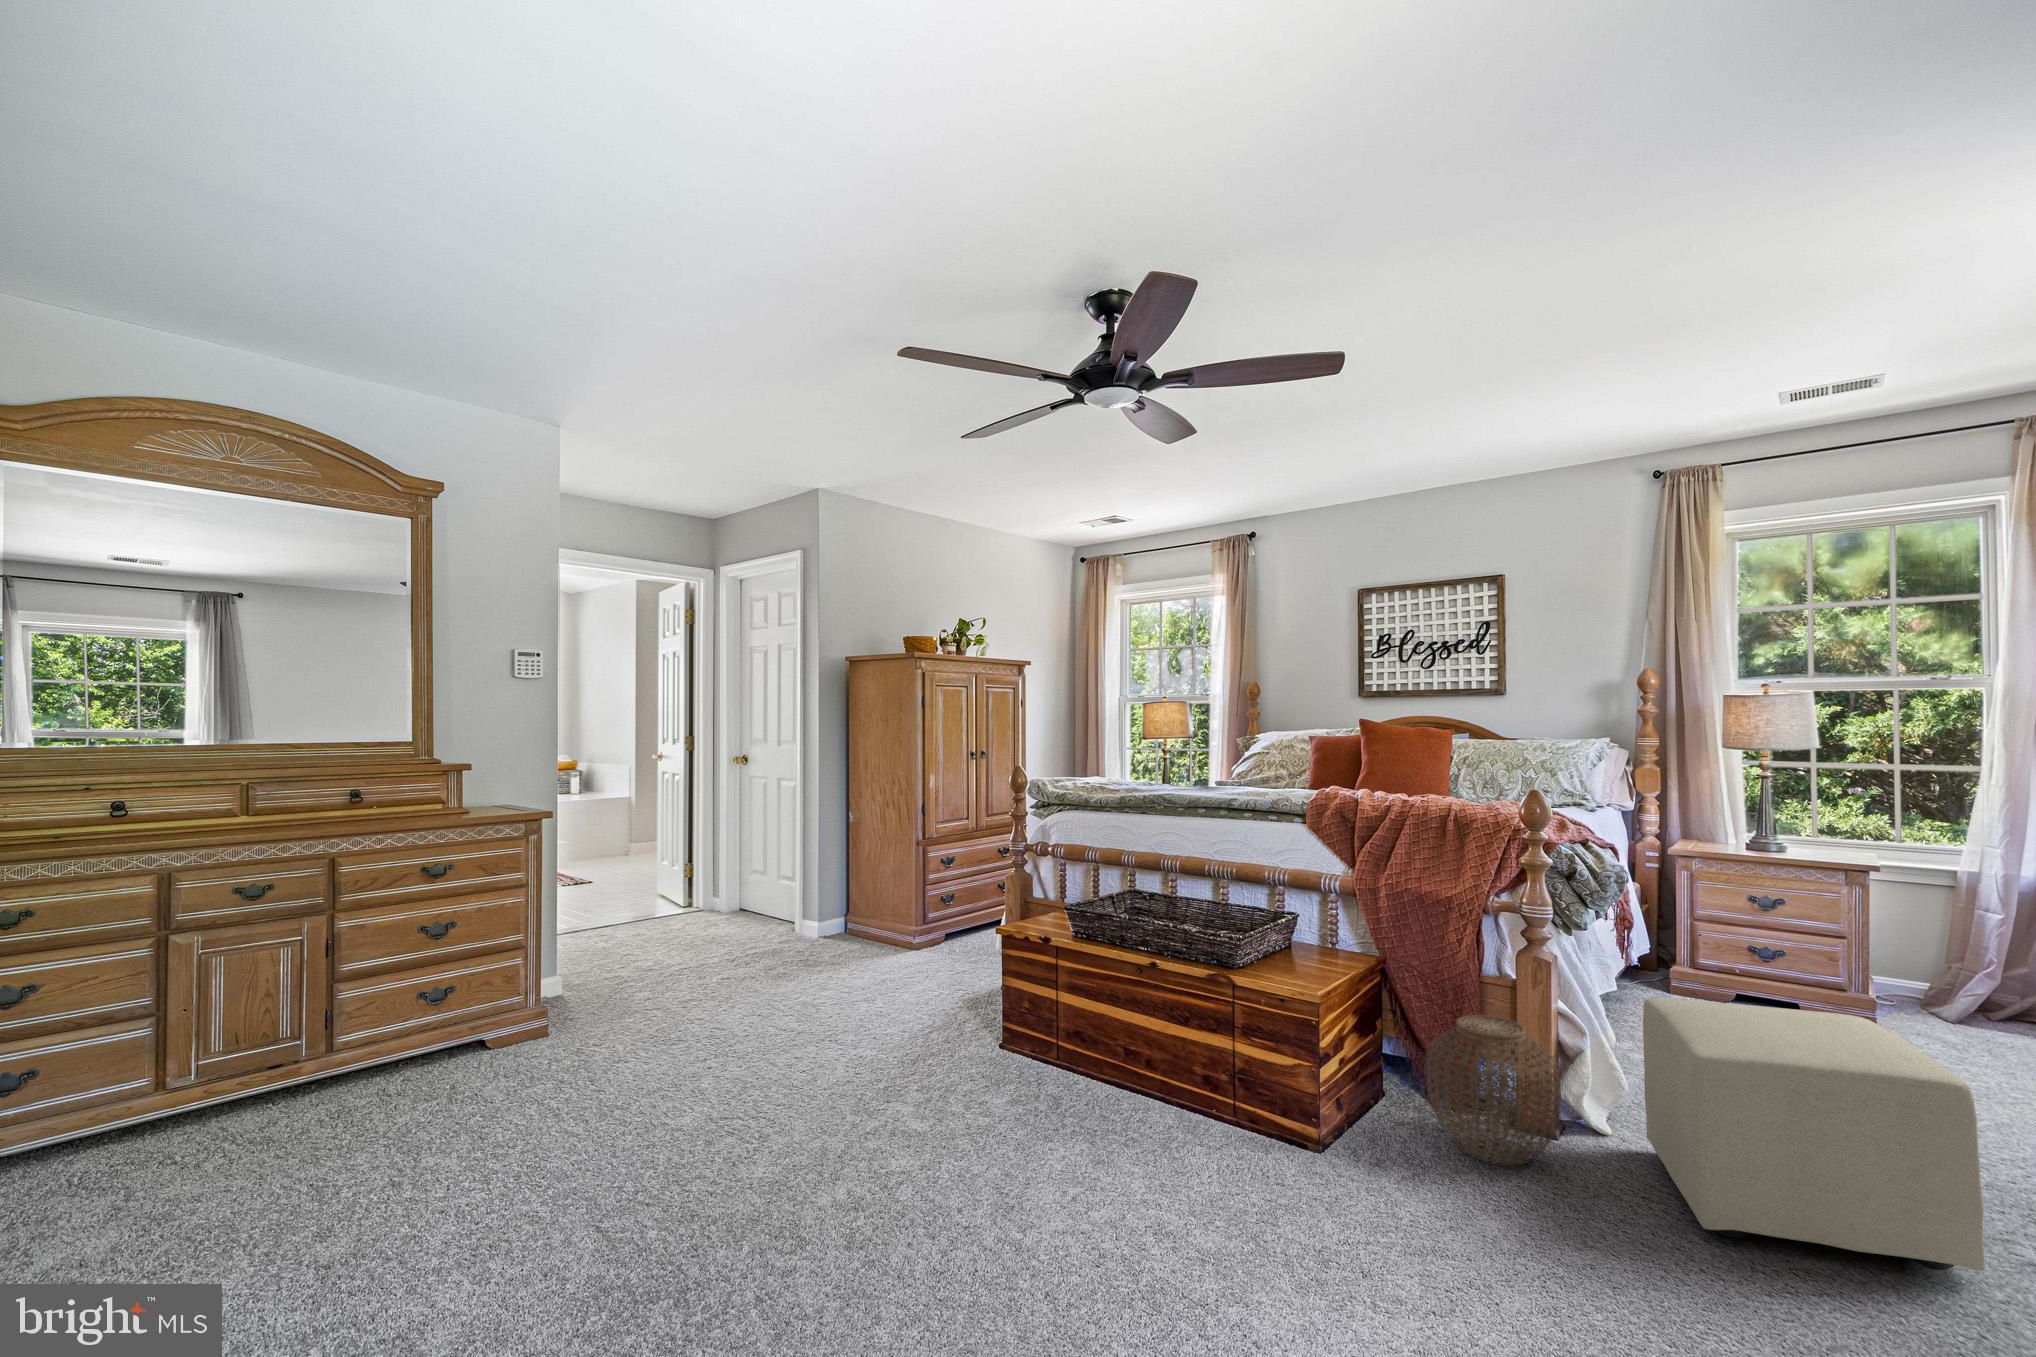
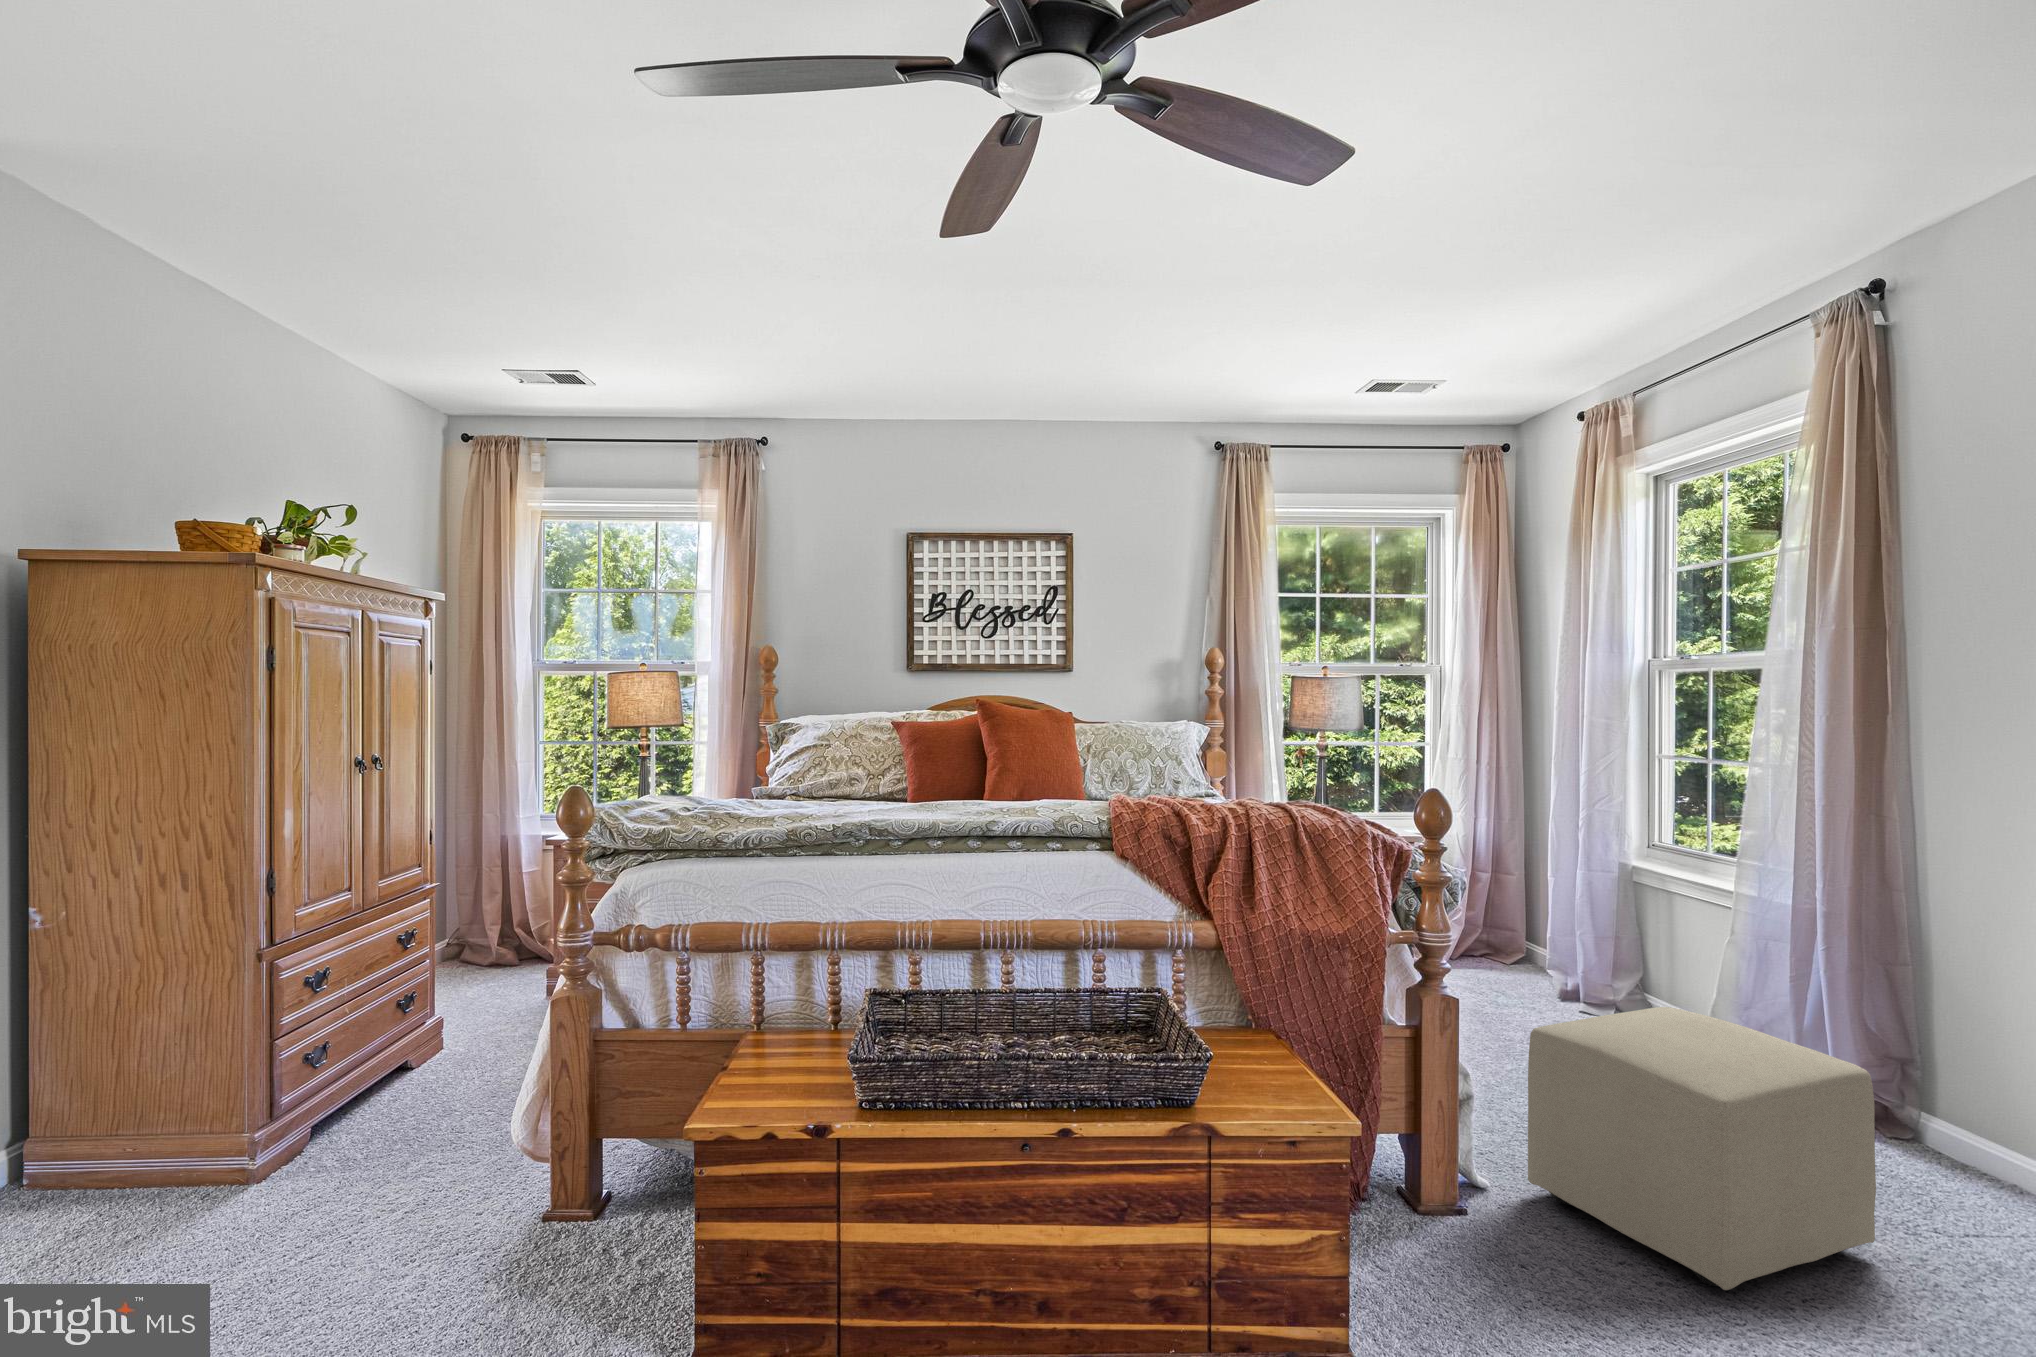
woven basket: present [1427,1015,1561,1165] -> none [1370,1090,1533,1281]

